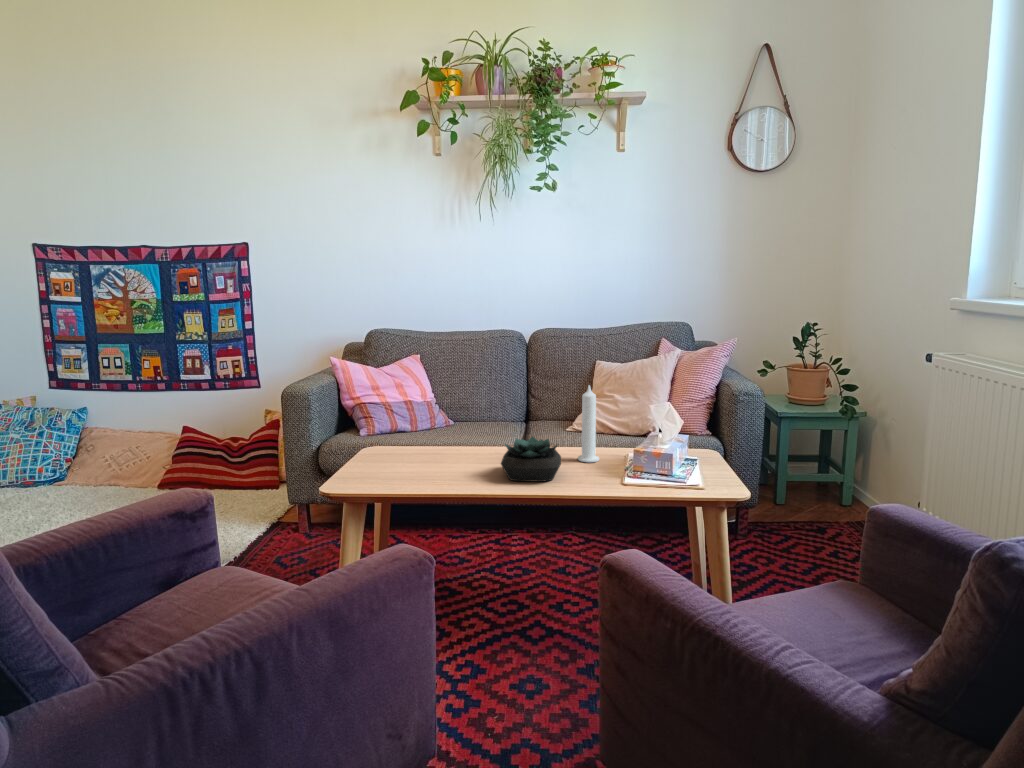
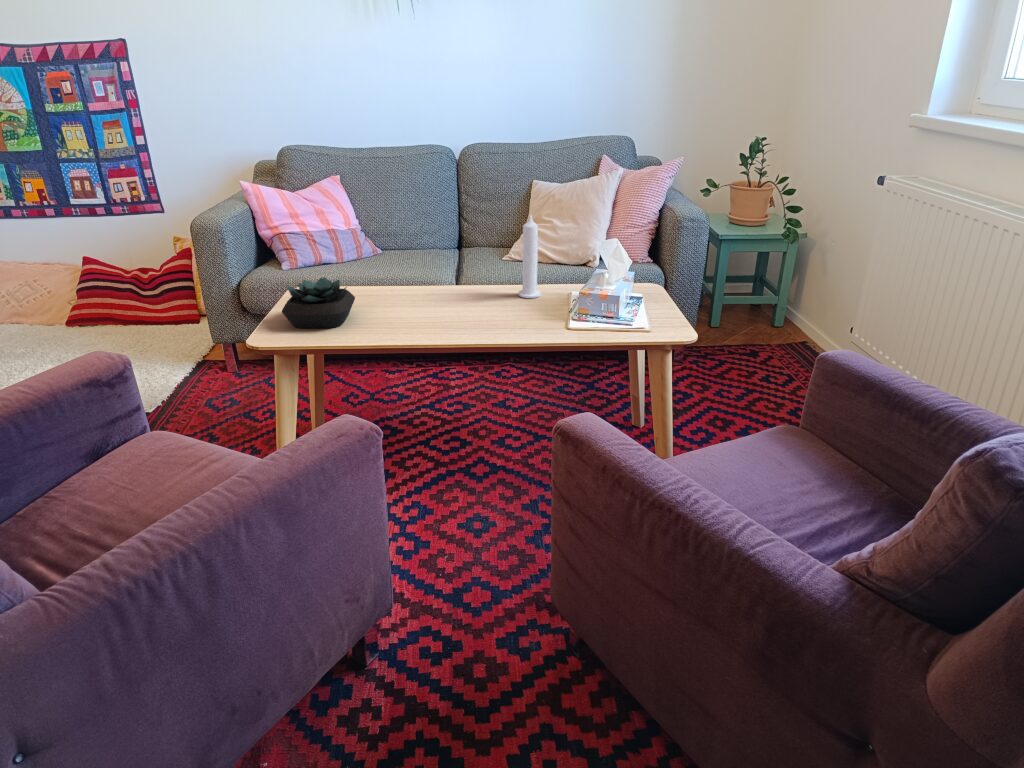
succulent plant: present [501,436,561,482] -> present [282,277,355,328]

